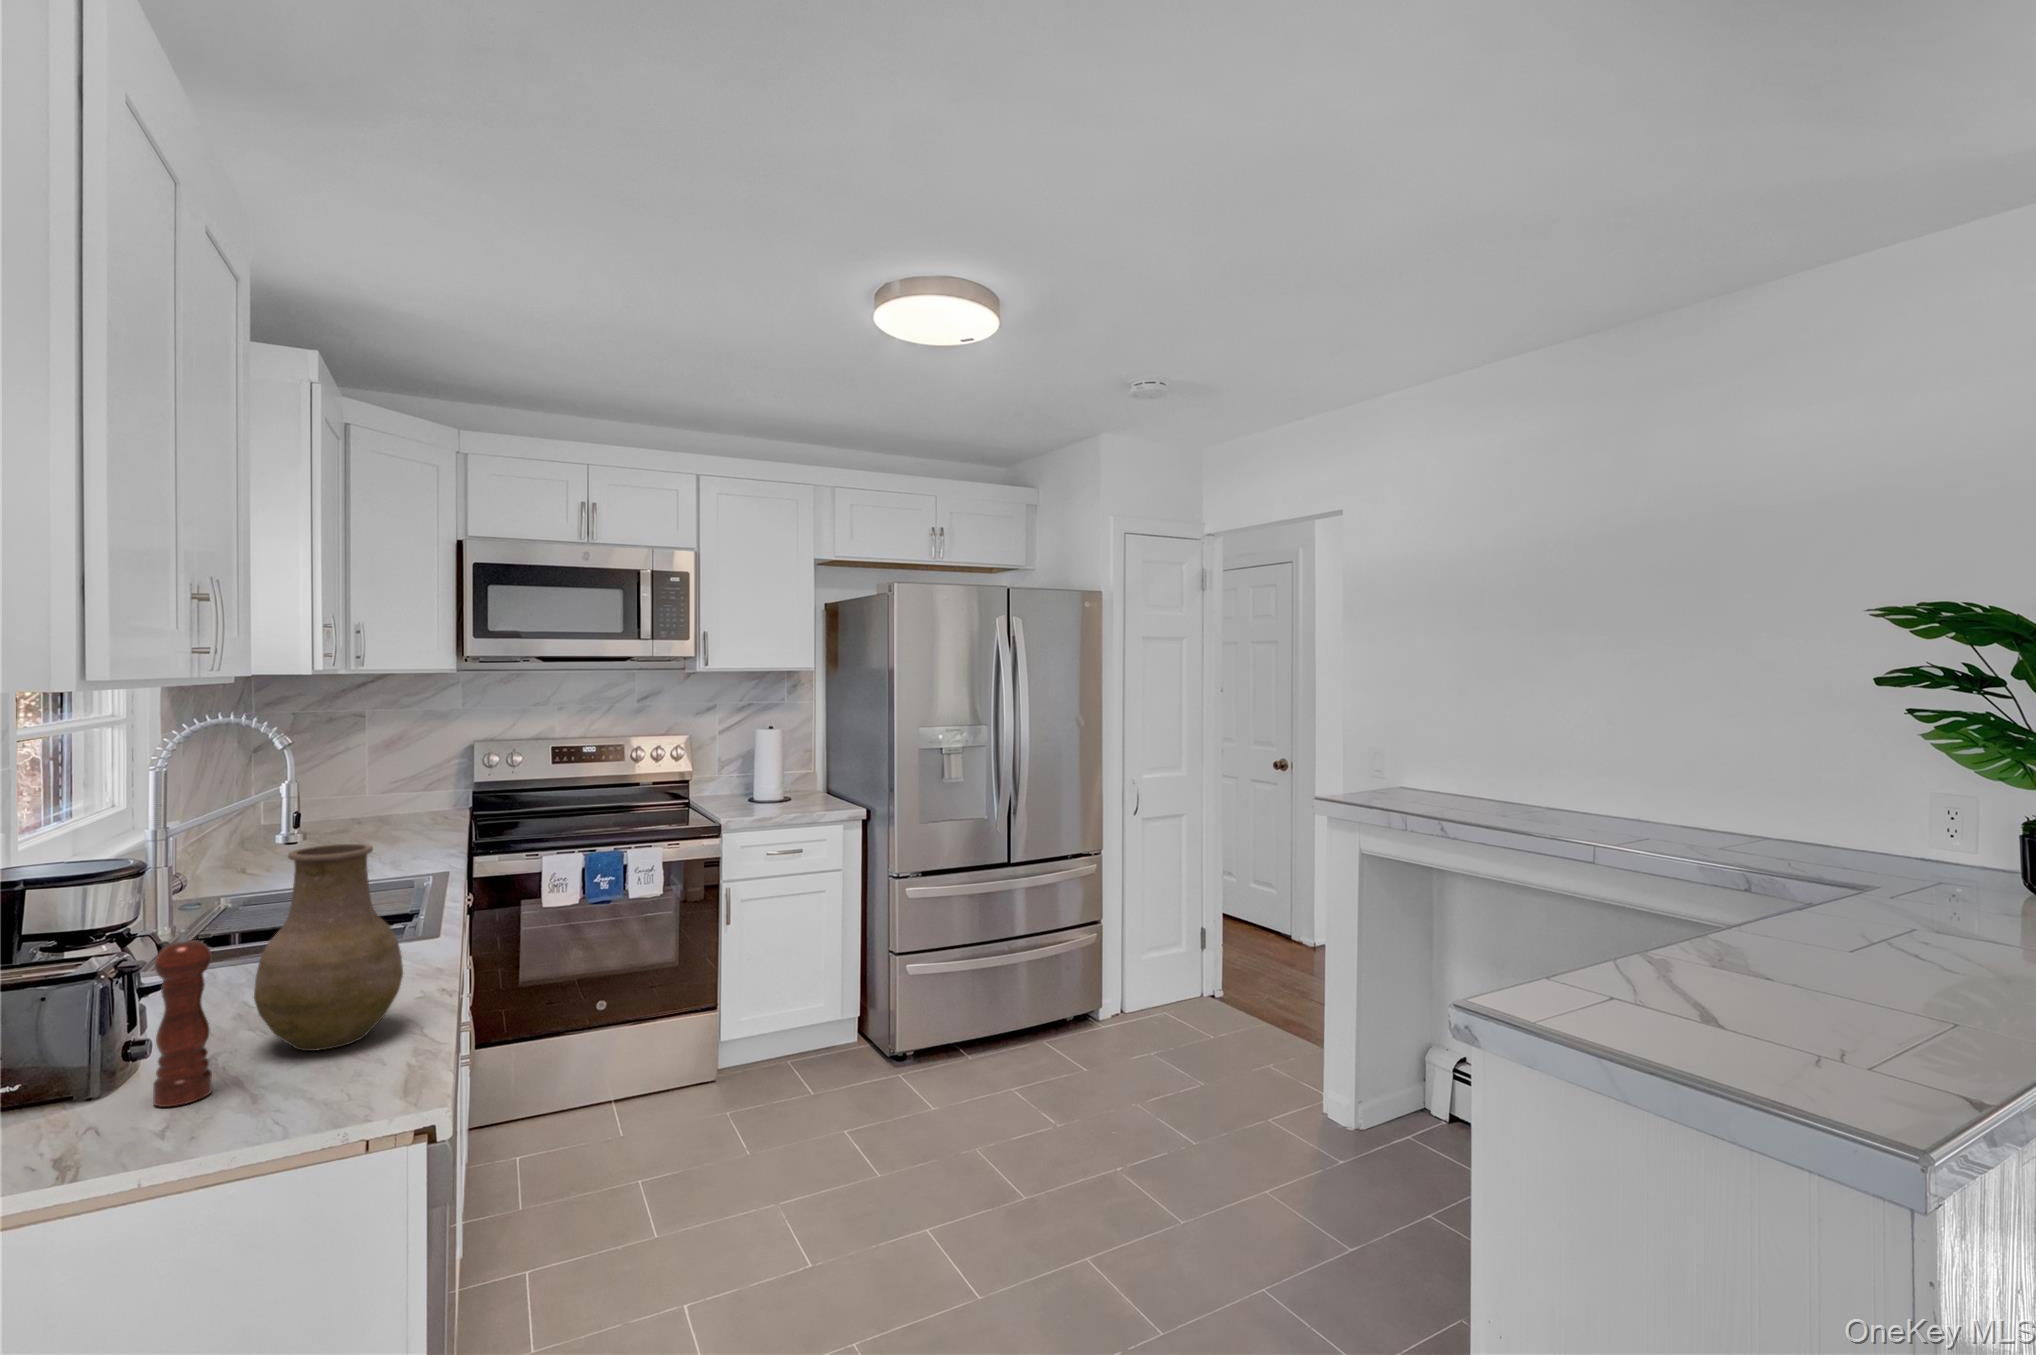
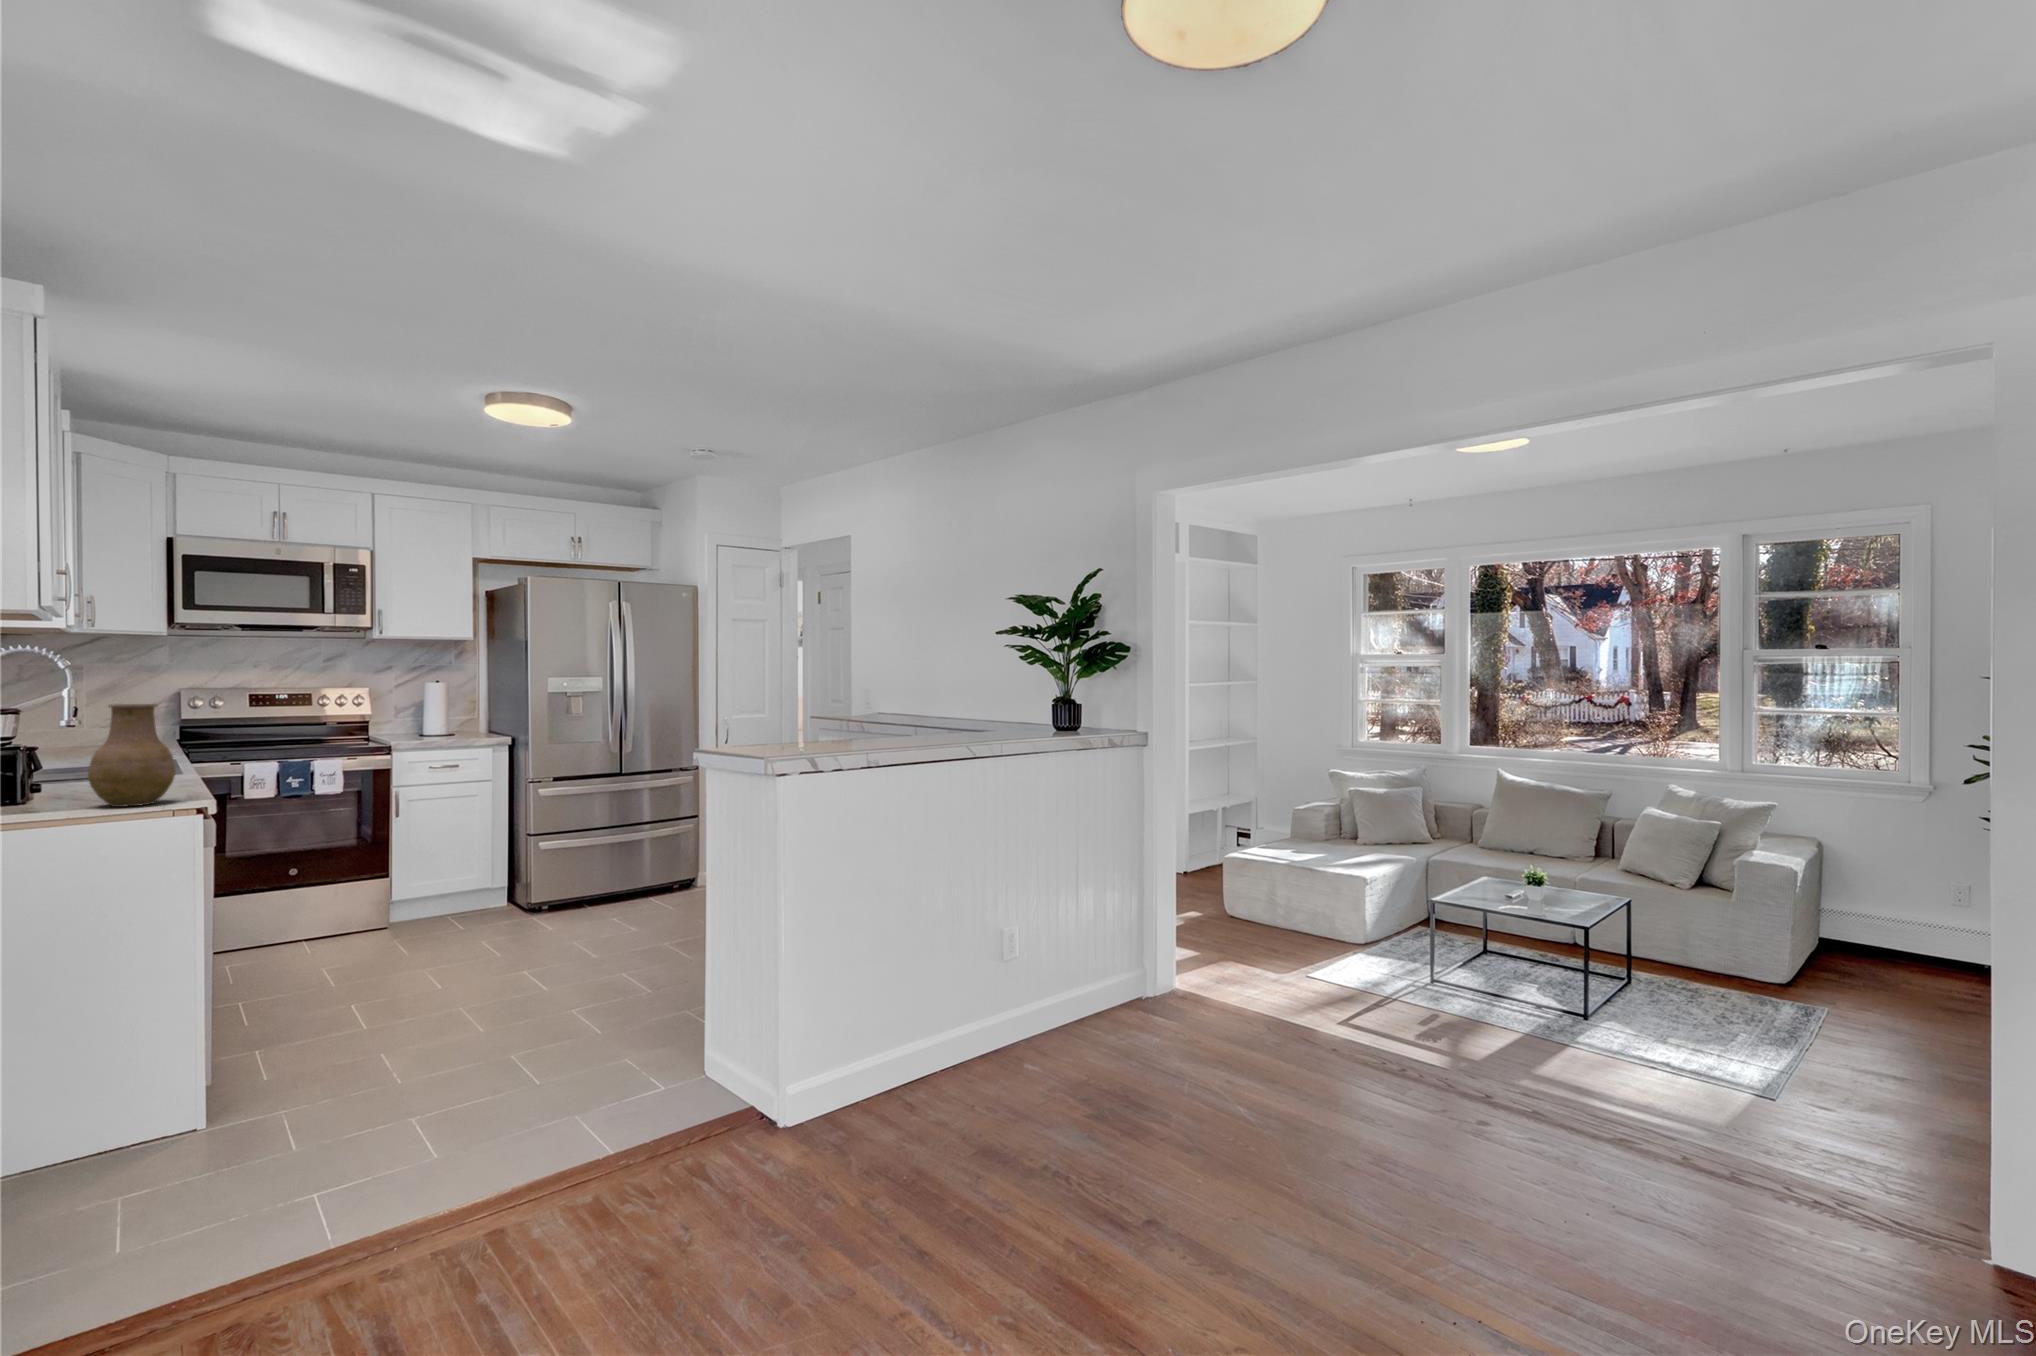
pepper mill: present [153,929,212,1107] -> none [44,732,75,817]

